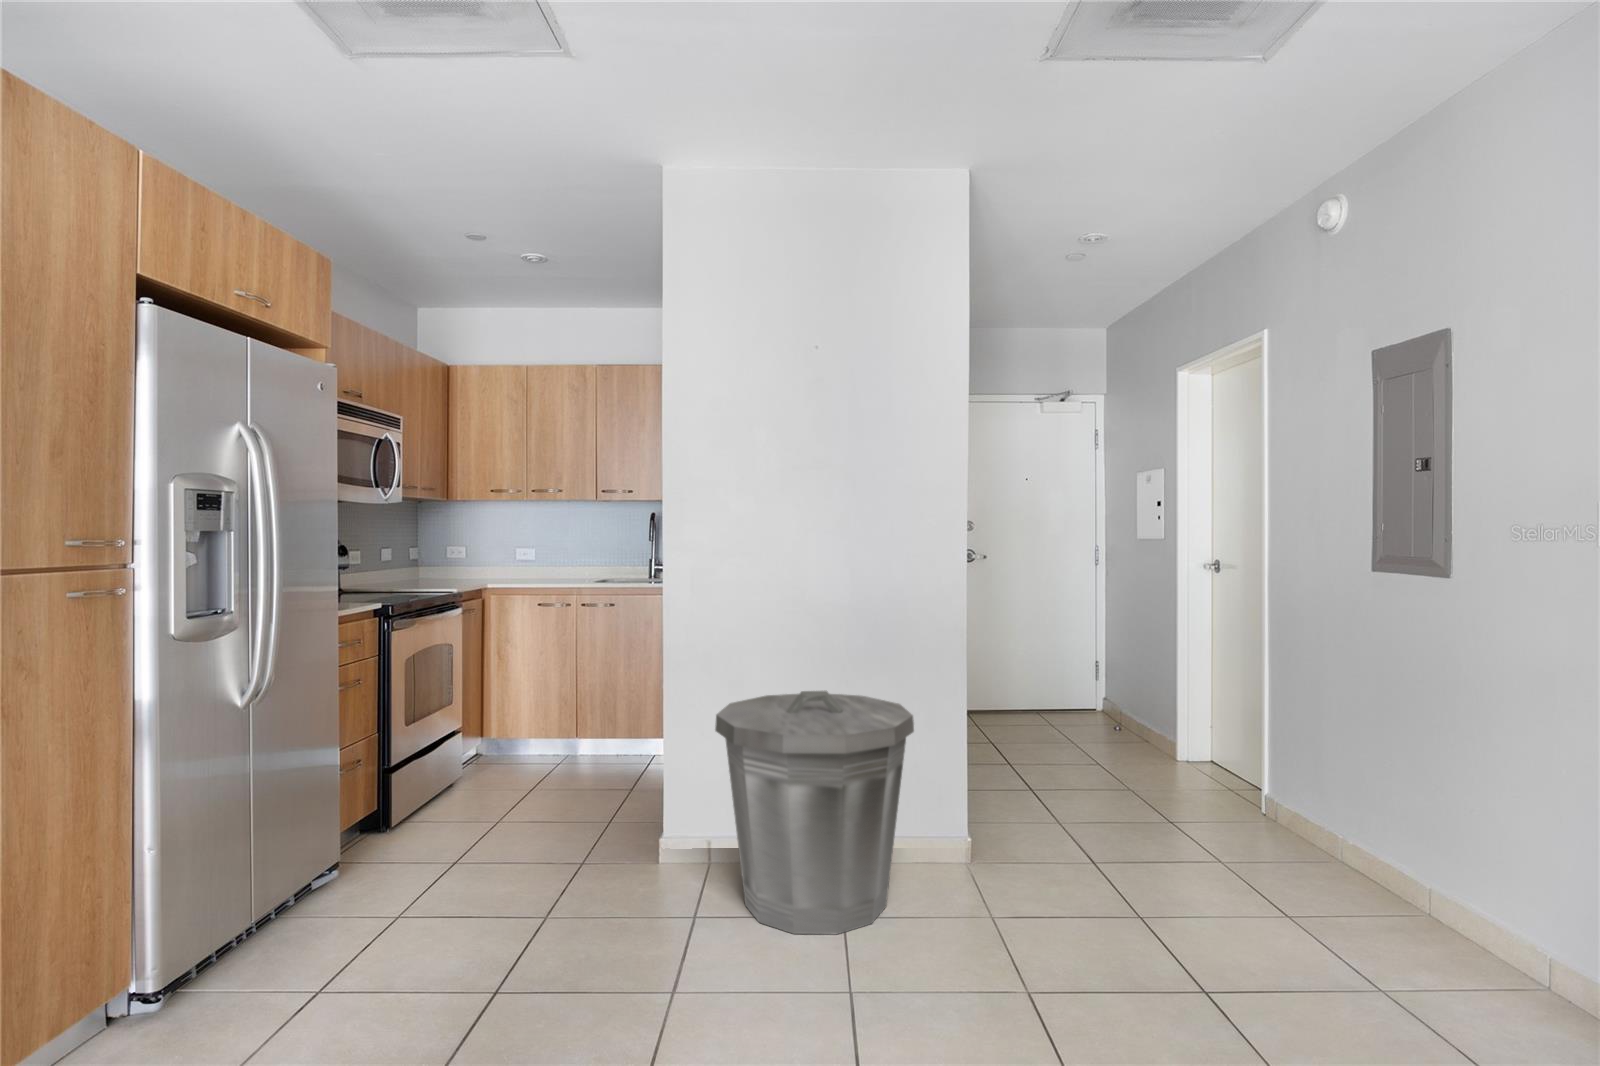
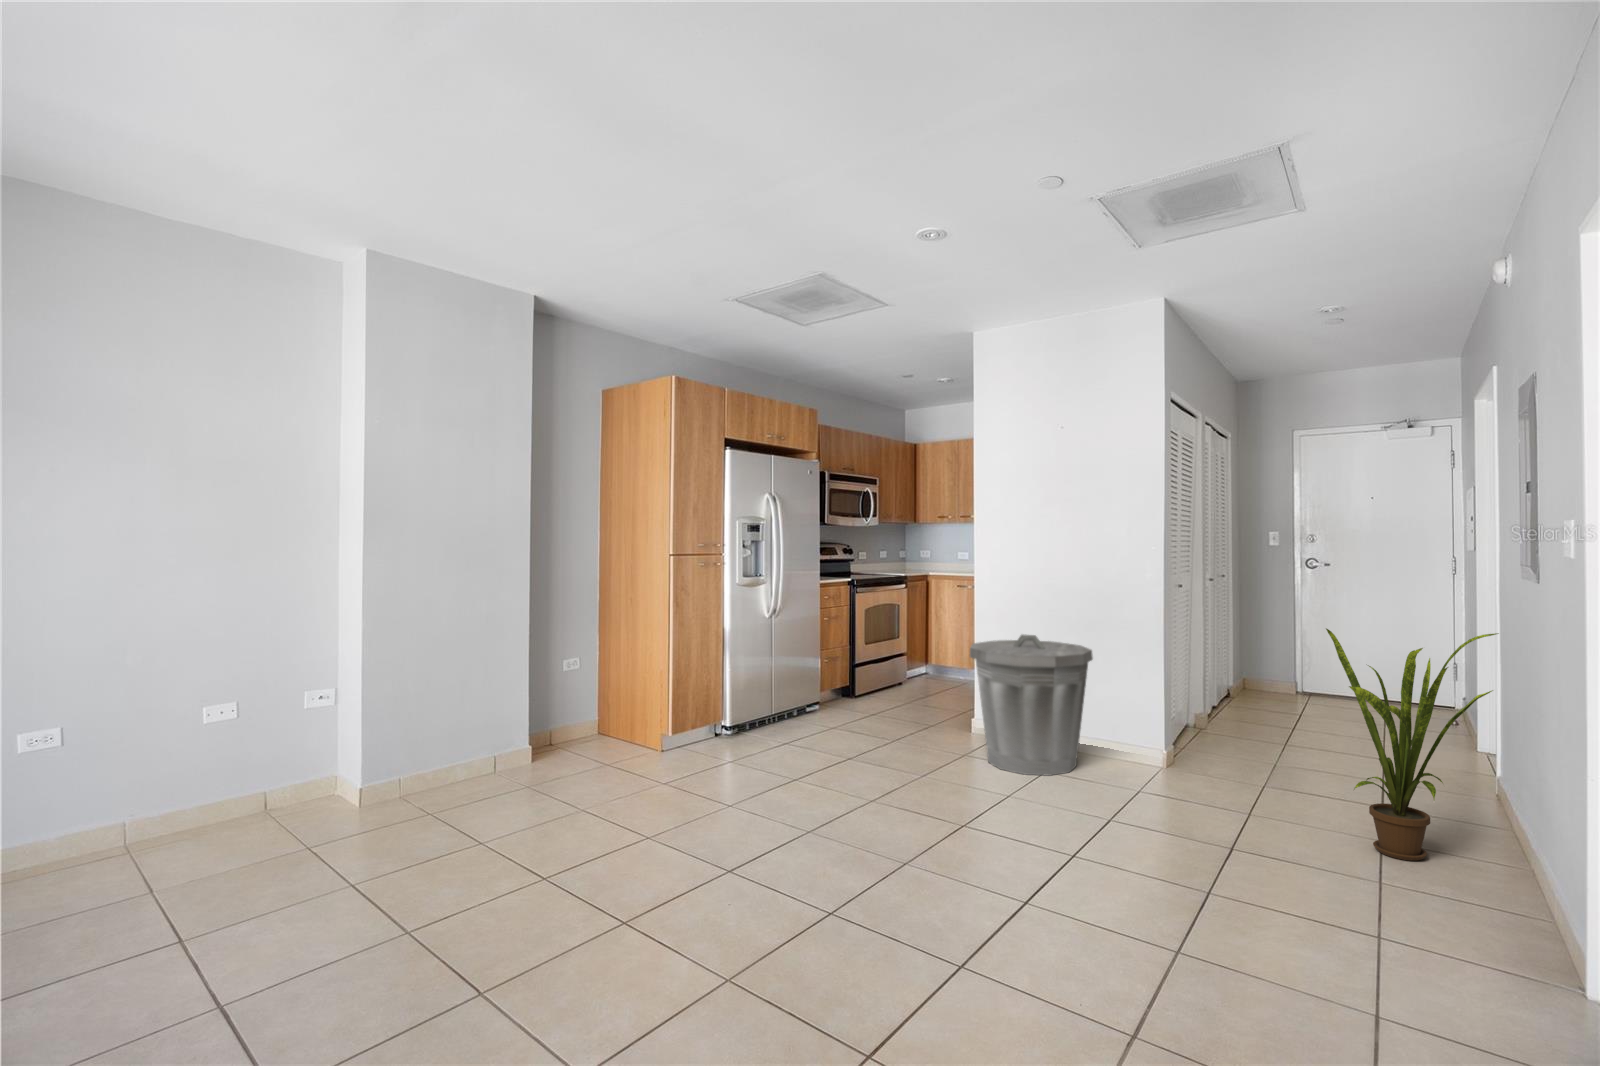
house plant: none [1290,647,1477,946] -> present [1326,629,1499,861]

